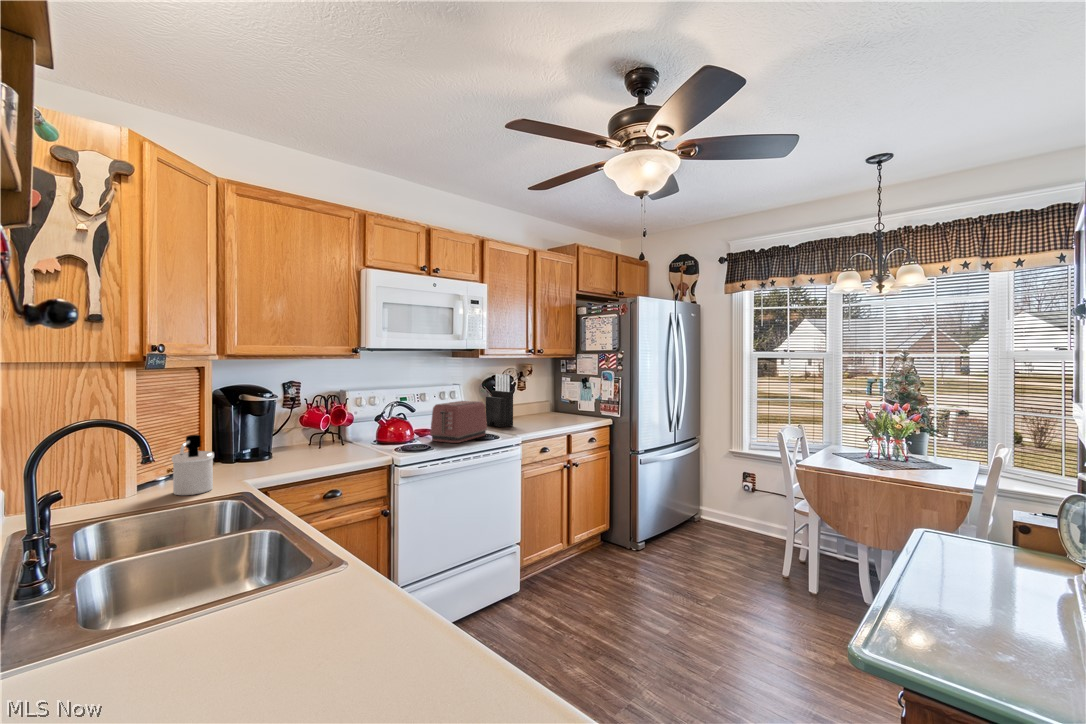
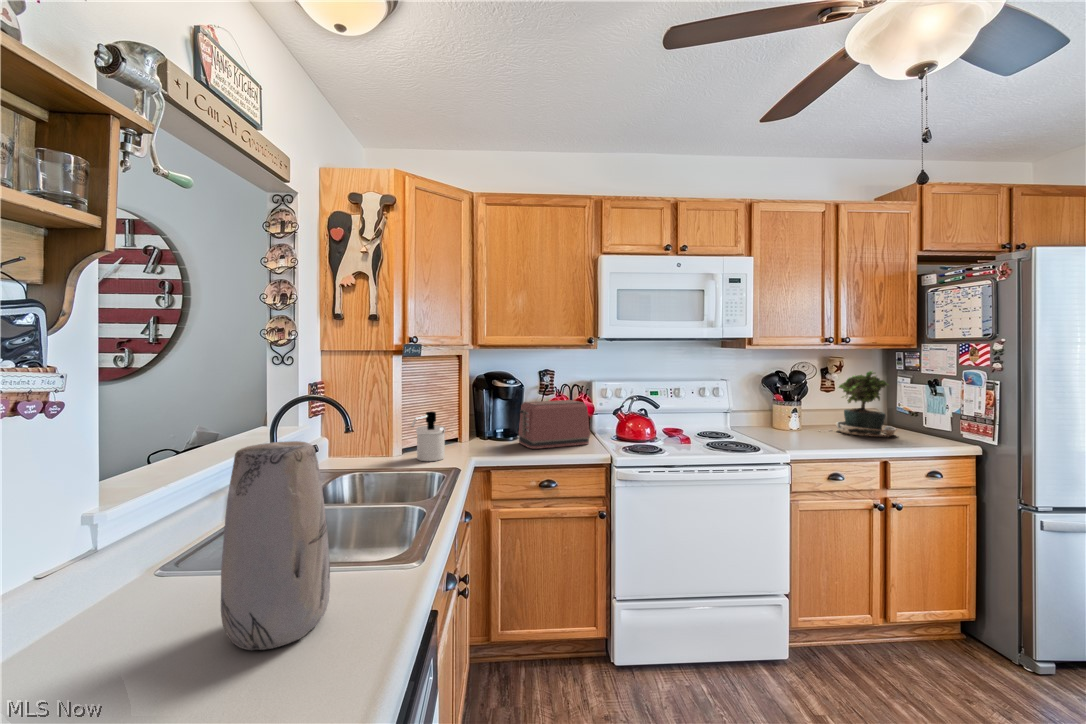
potted plant: none [521,373,567,420] -> present [836,371,896,437]
knife block: present [486,374,513,427] -> none [760,370,796,437]
toaster: present [430,401,487,443] -> present [519,400,590,449]
vase: none [250,459,350,654] -> present [221,441,330,650]

